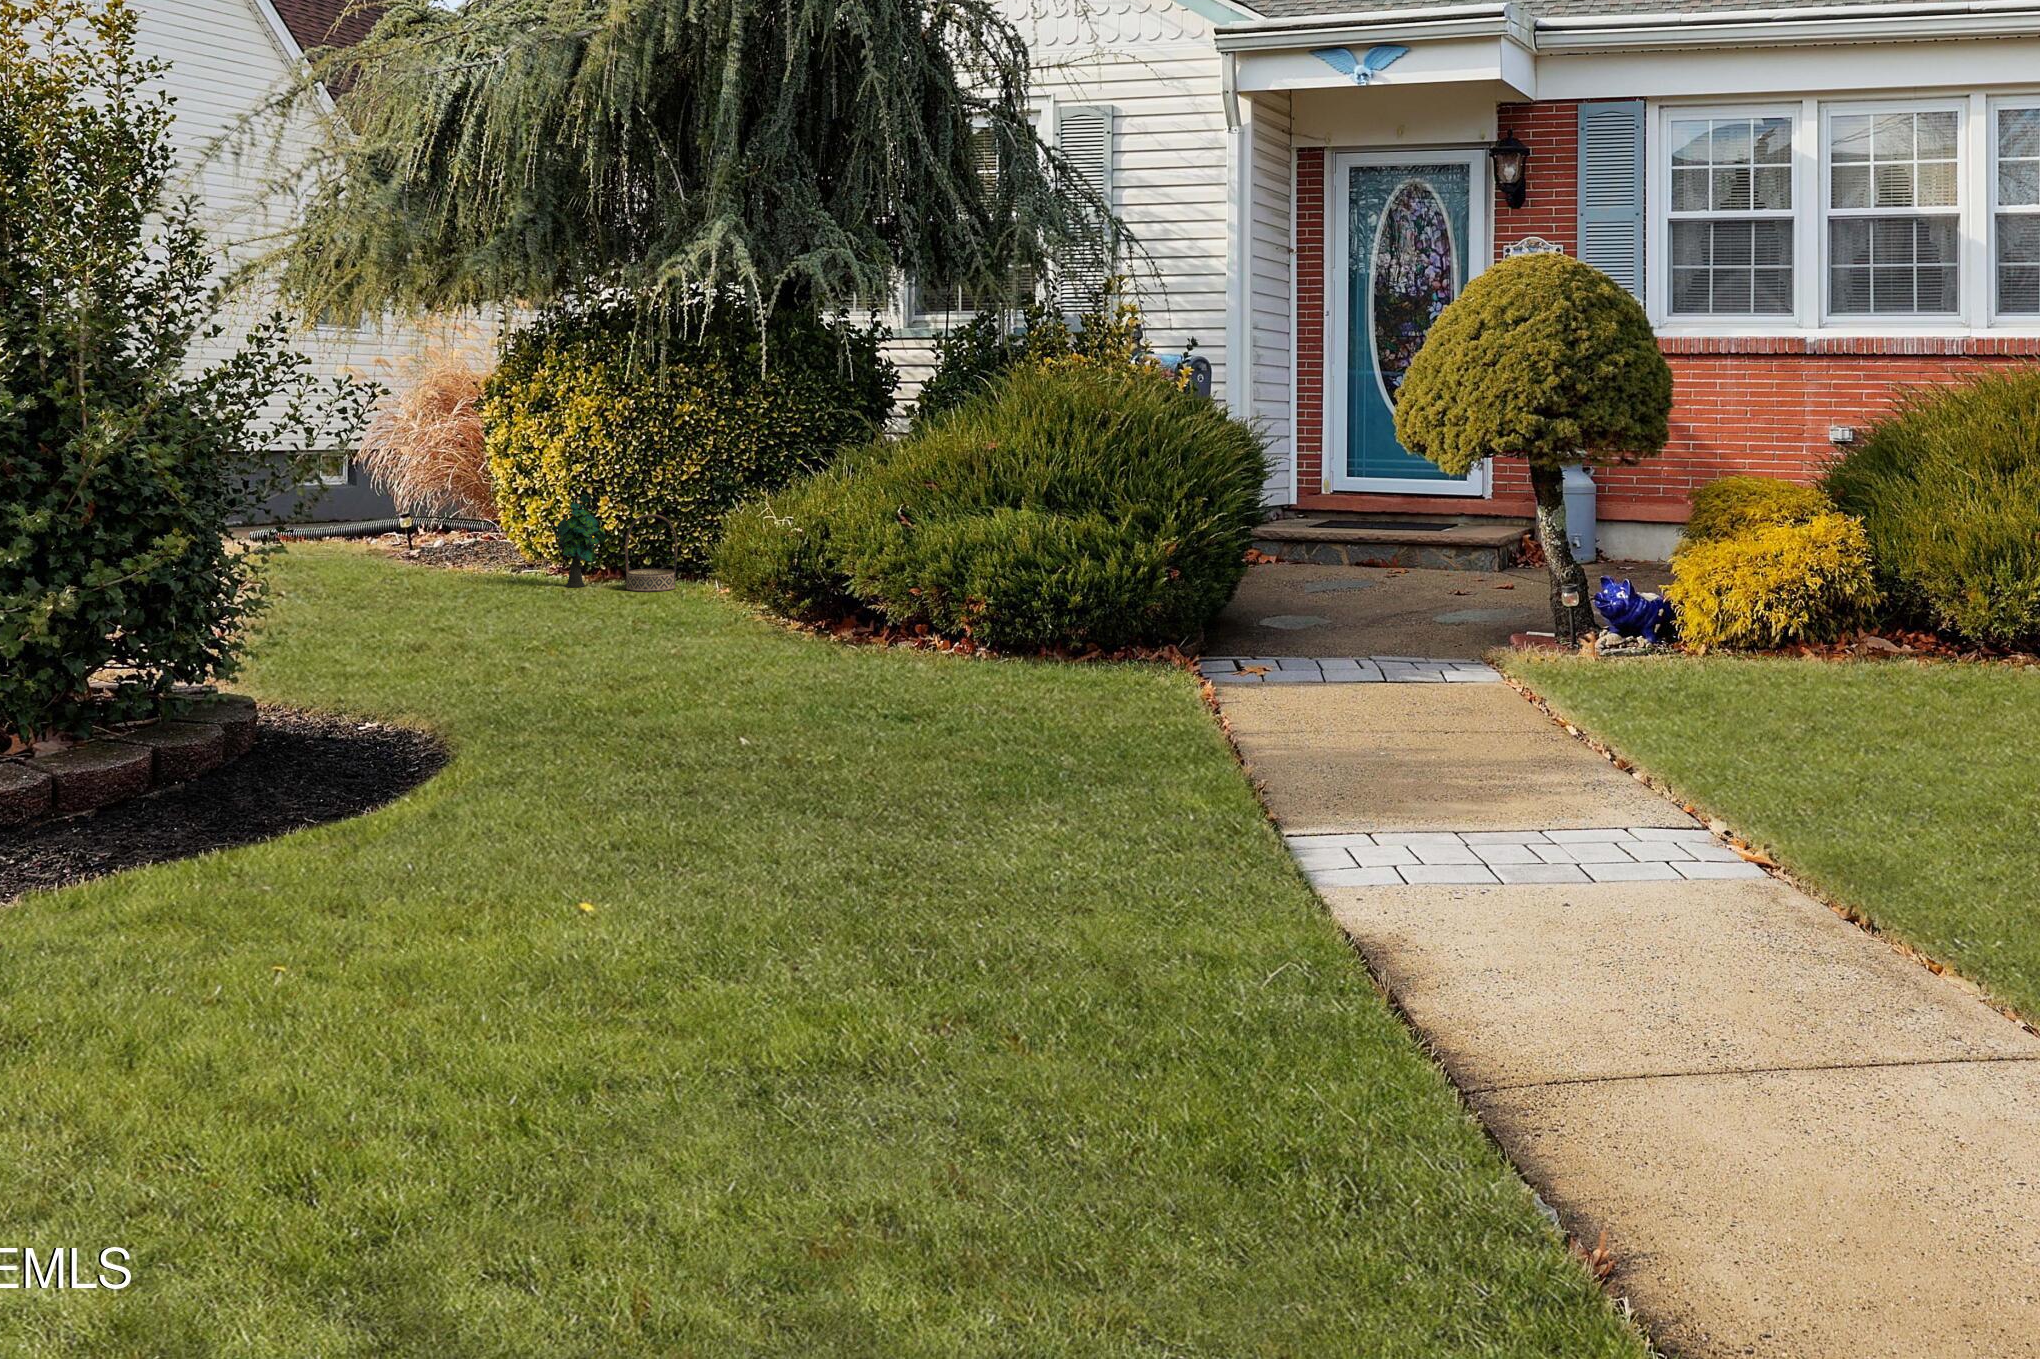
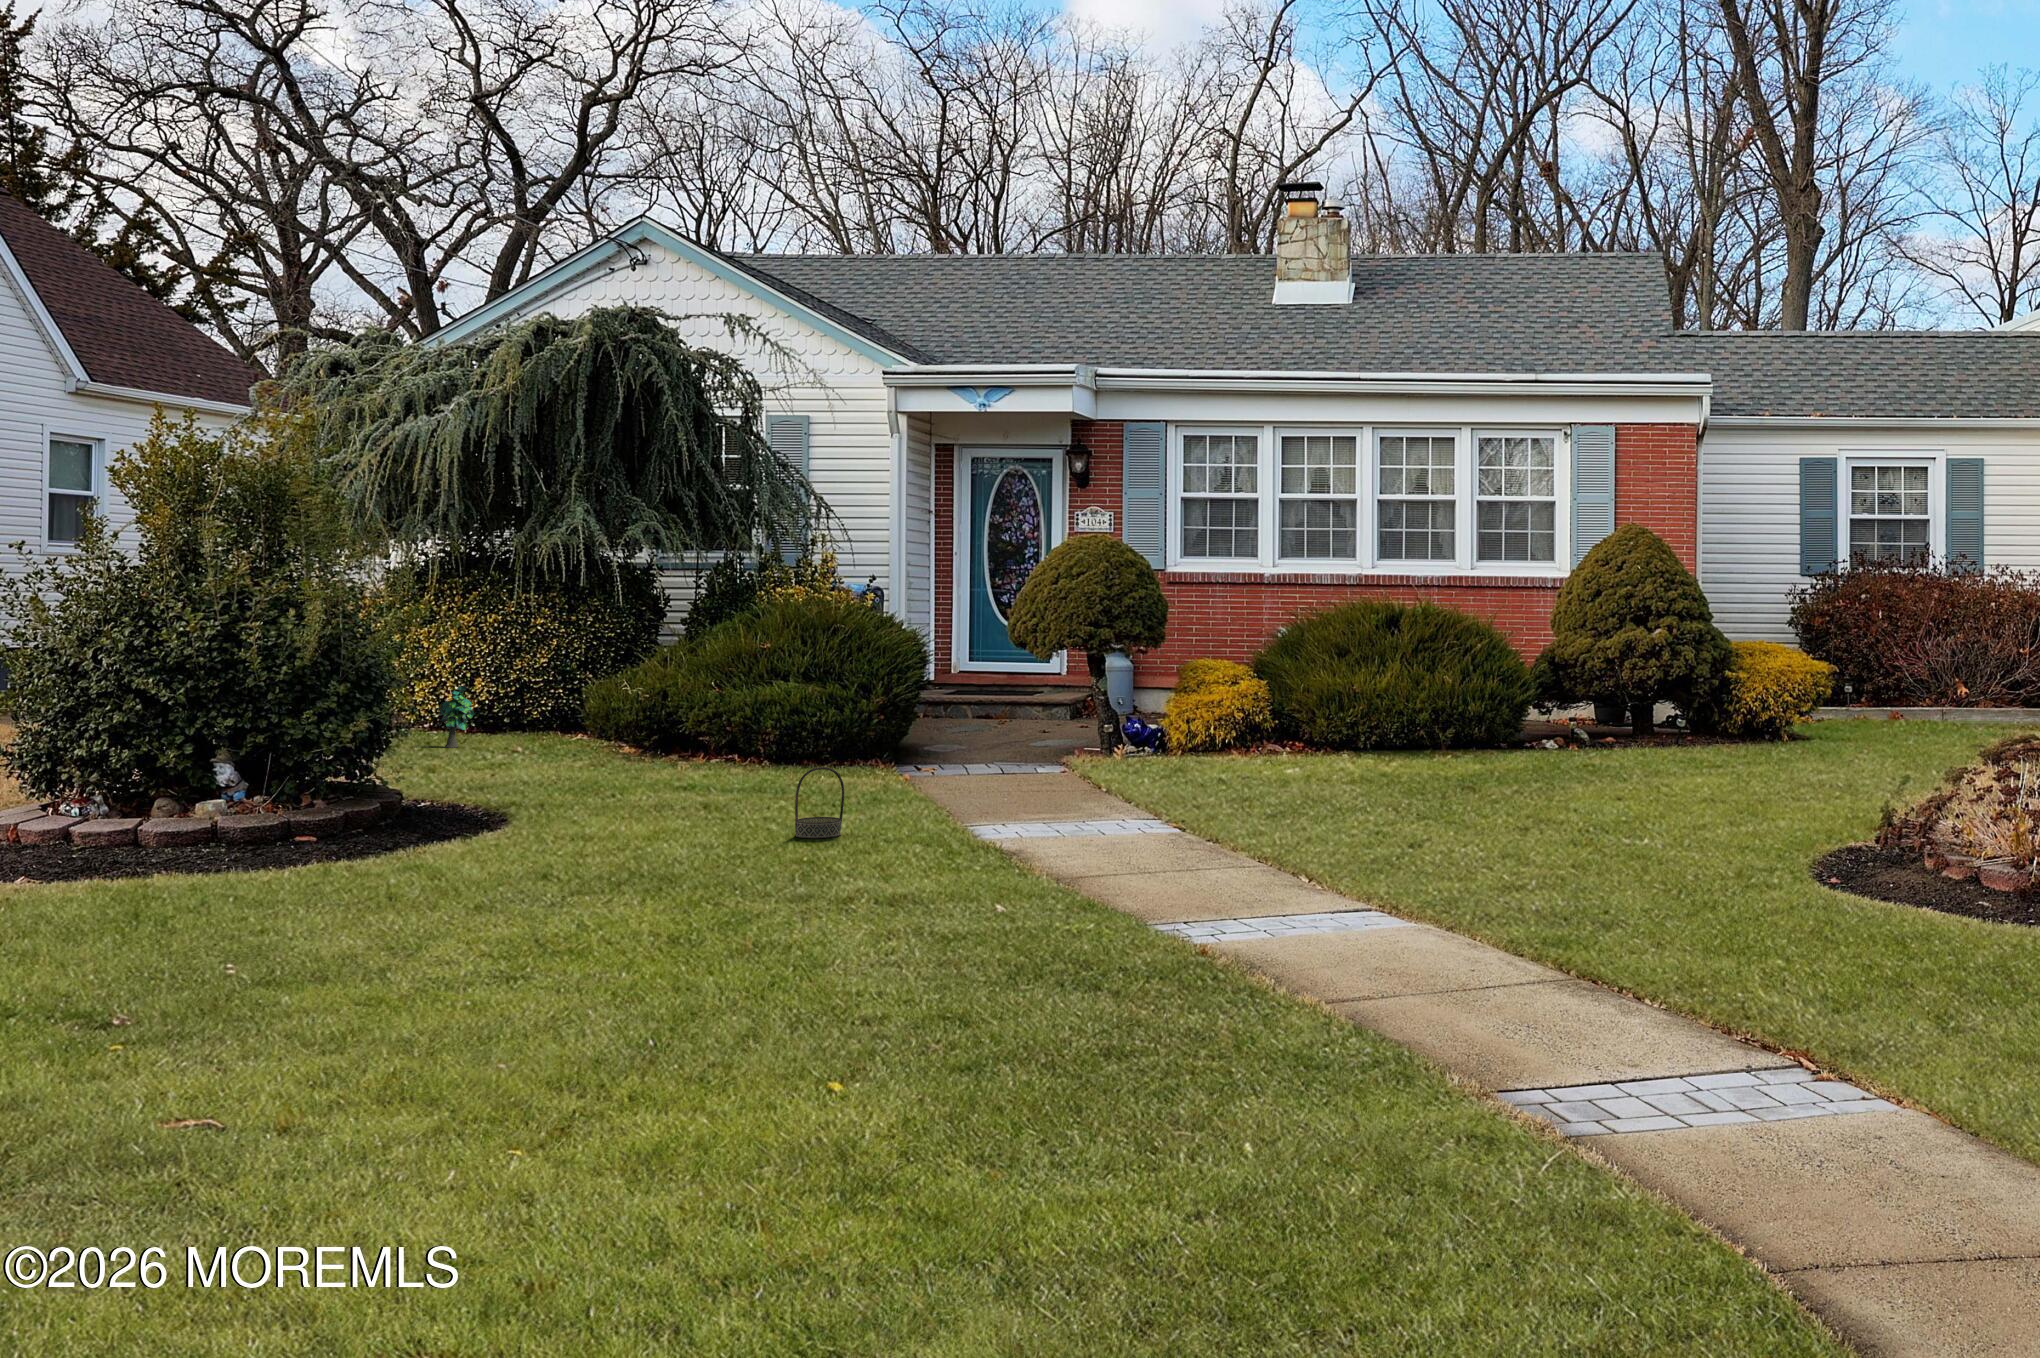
basket: present [625,514,678,592] -> present [795,767,844,838]

